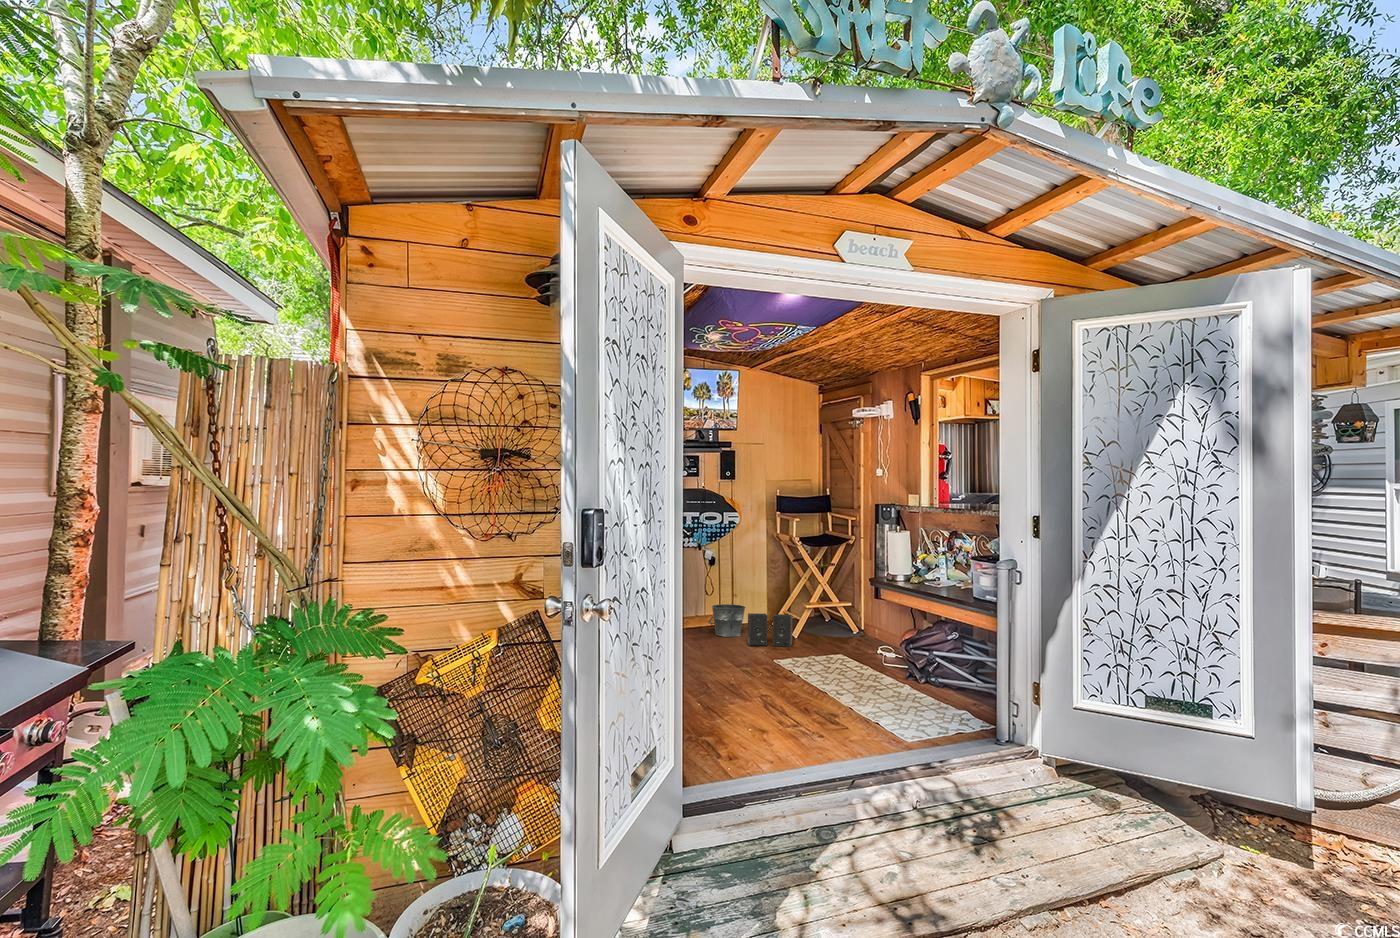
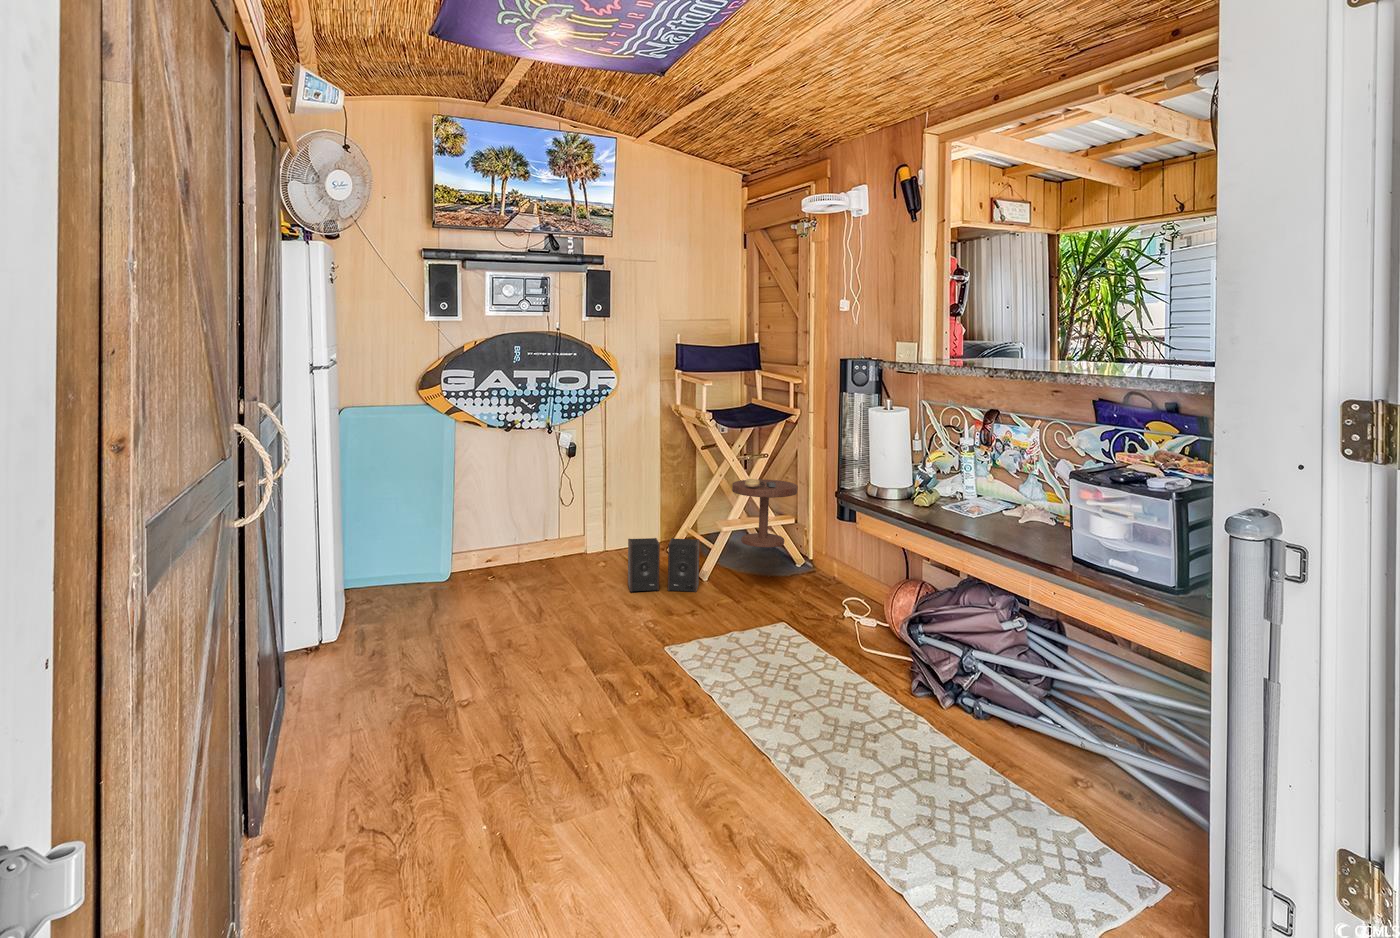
side table: none [812,574,852,649] -> present [732,479,798,547]
bucket: present [708,604,745,637] -> none [569,515,626,568]

